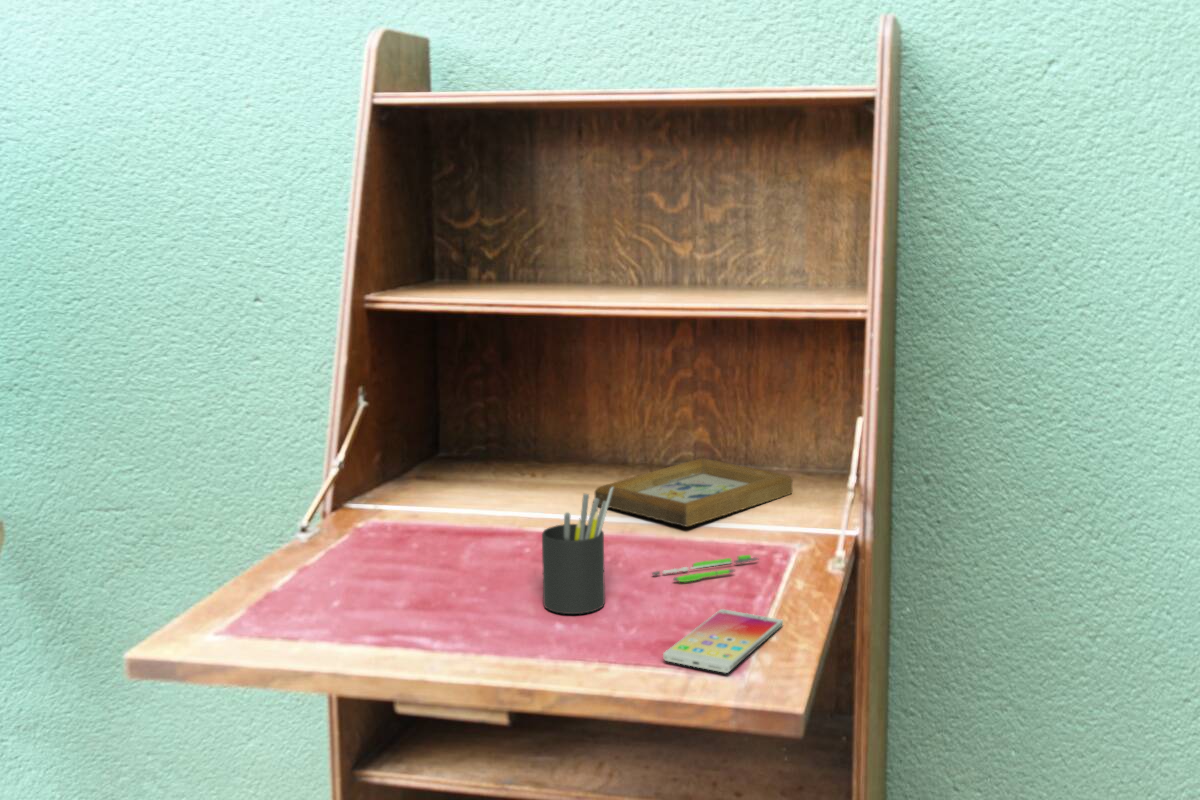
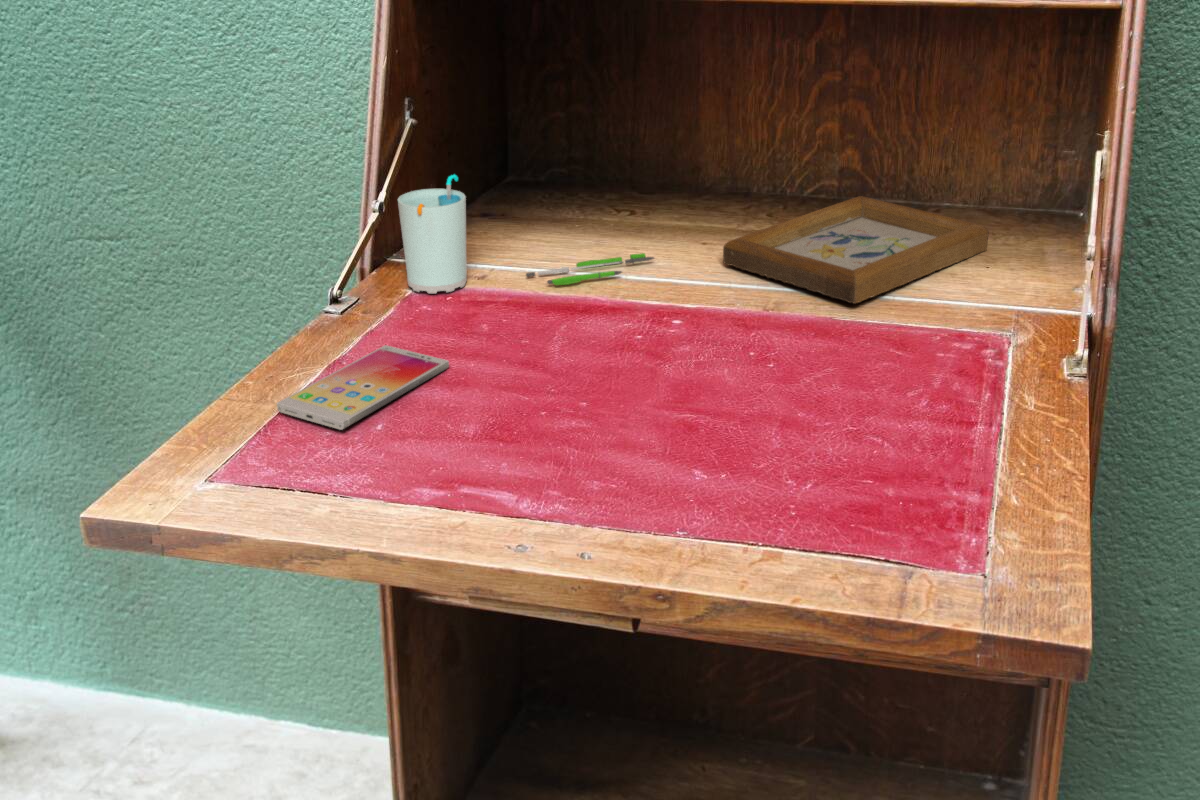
cup: none [352,438,402,526] -> present [398,175,467,294]
pen holder: present [542,487,614,614] -> none [671,270,779,449]
pen: present [652,555,758,582] -> present [526,253,654,285]
smartphone: present [663,609,783,673] -> present [277,345,449,430]

